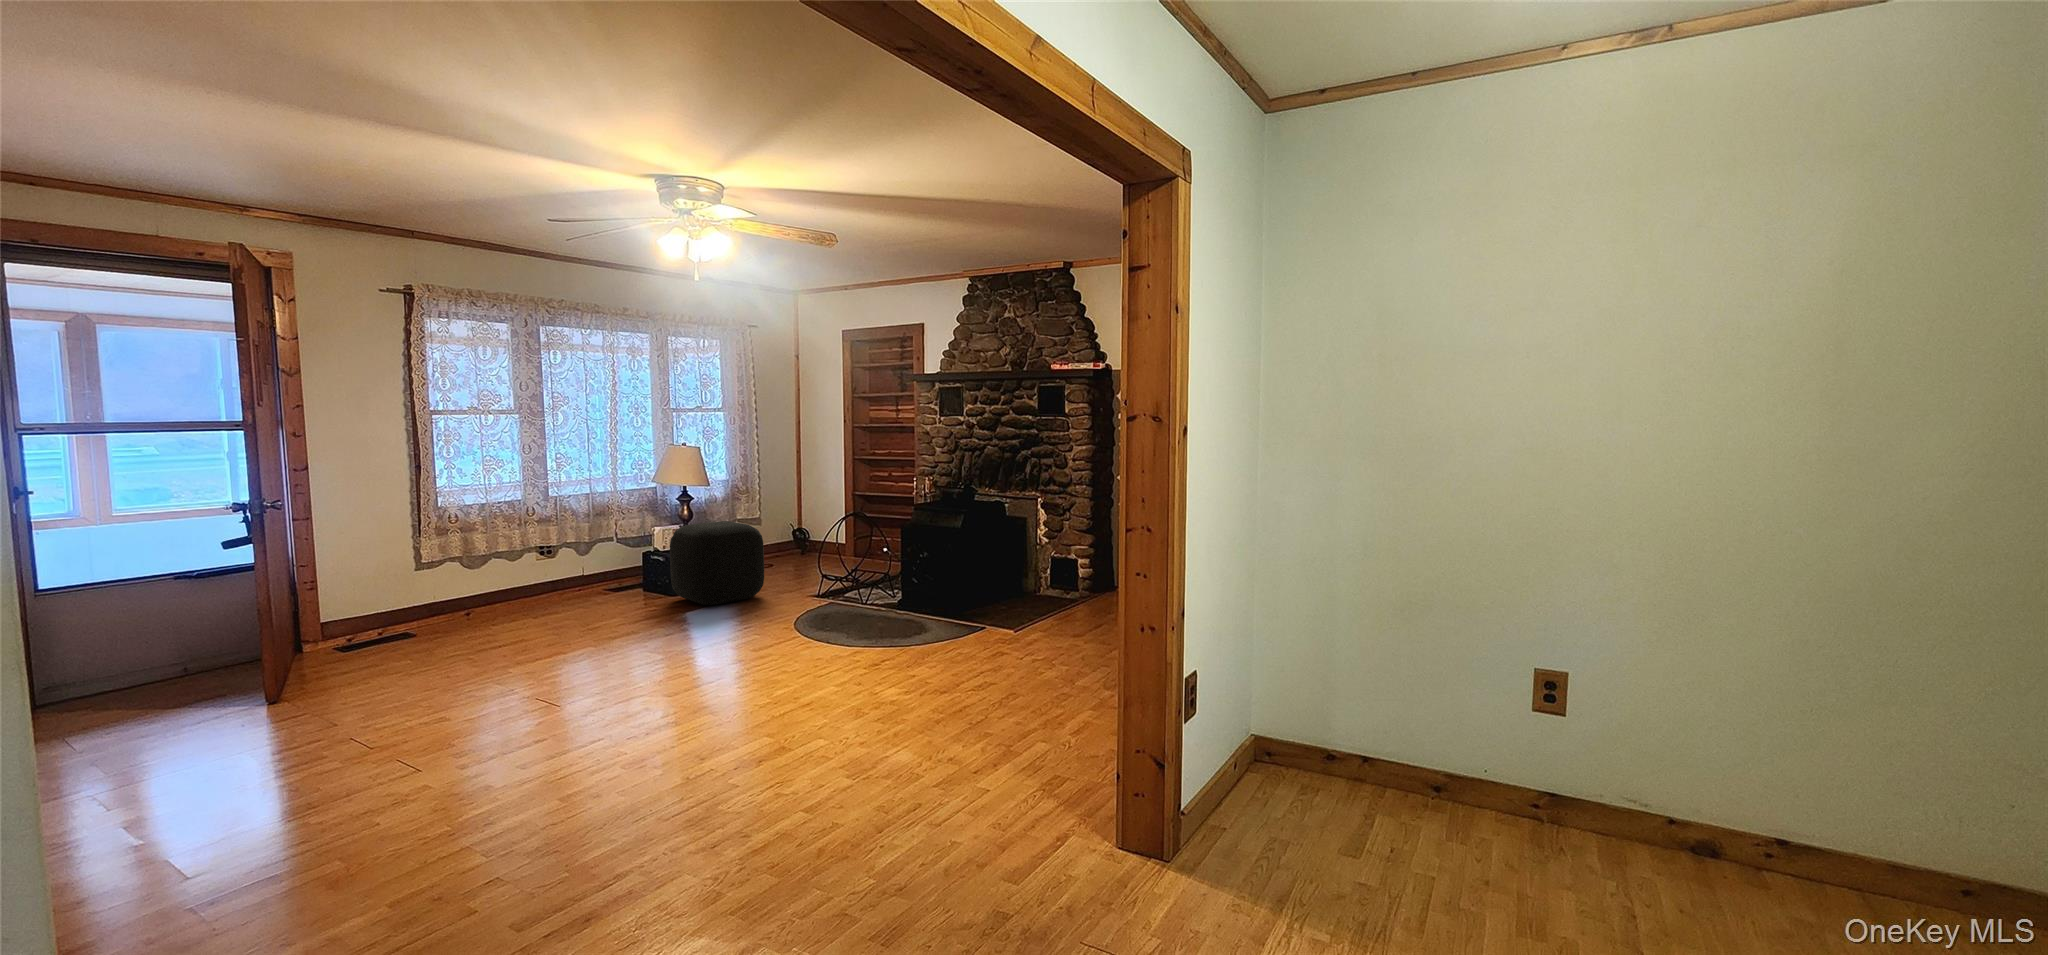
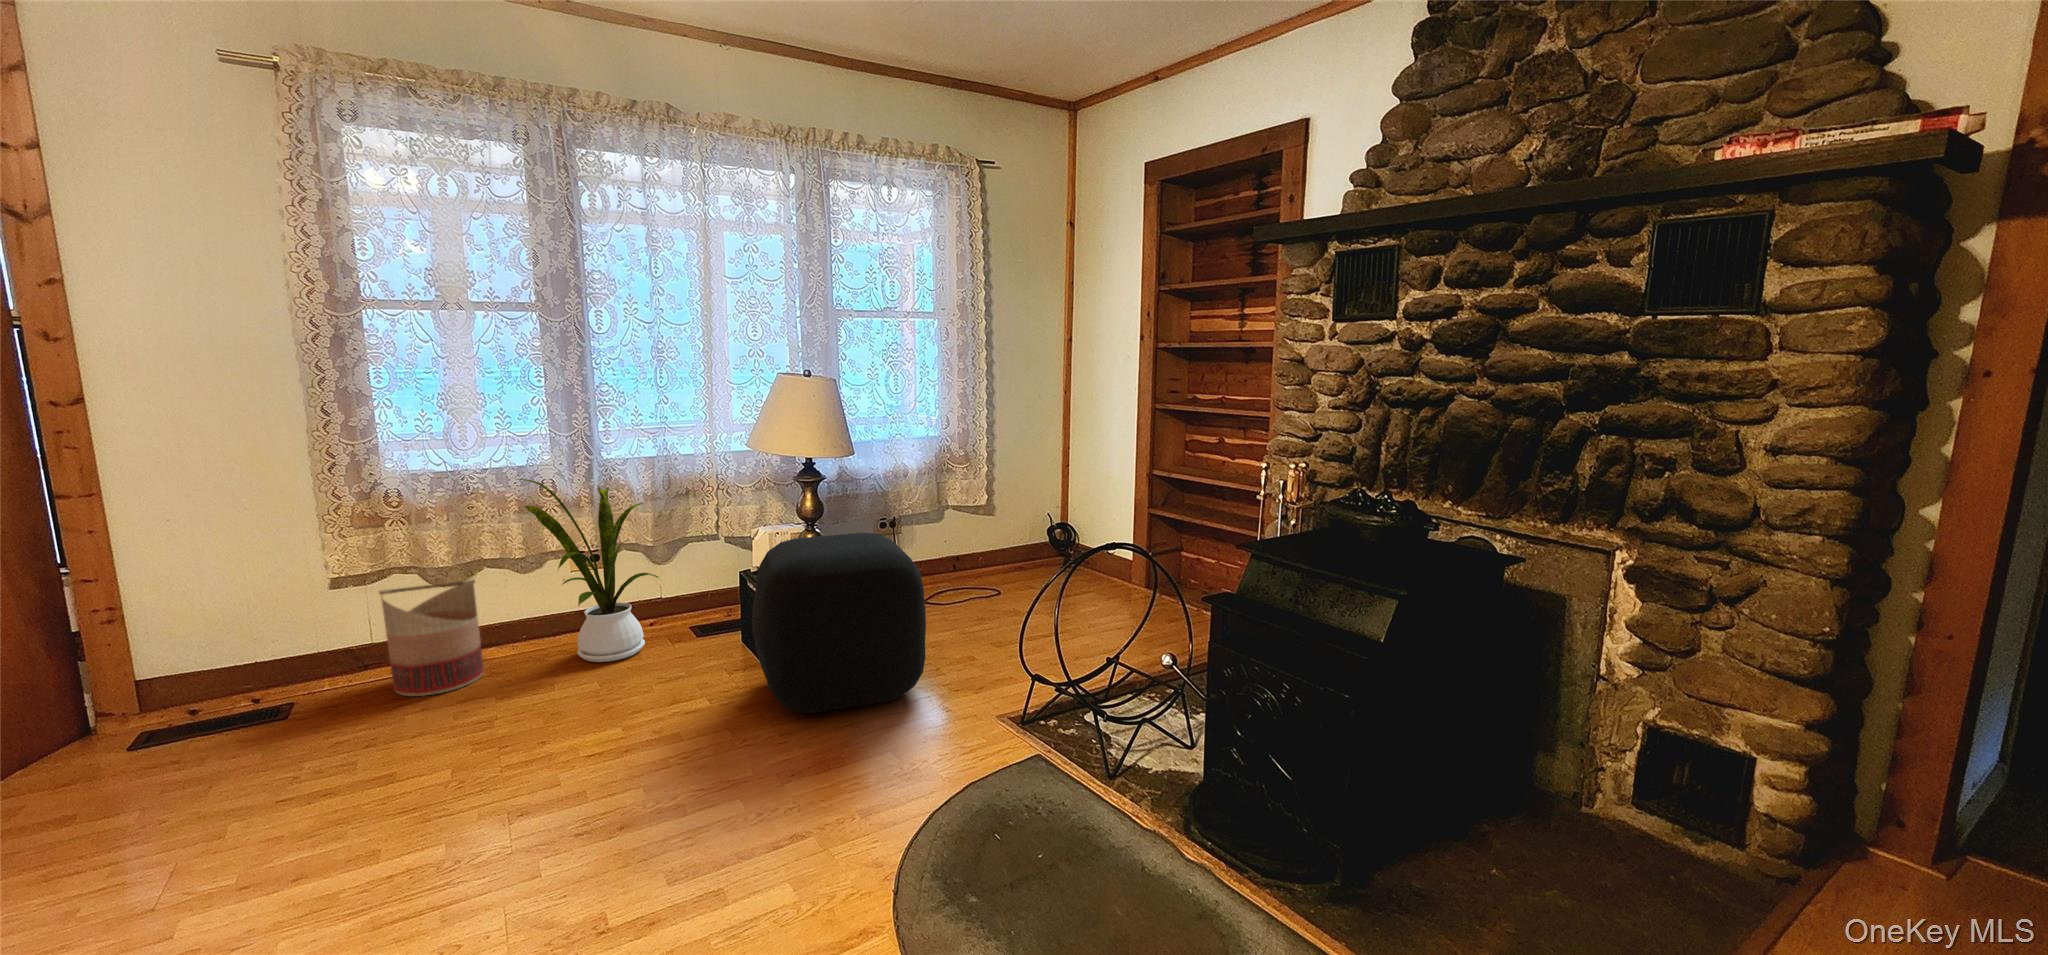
house plant: none [506,502,581,608] -> present [517,479,660,662]
basket: none [435,561,490,627] -> present [379,579,484,696]

